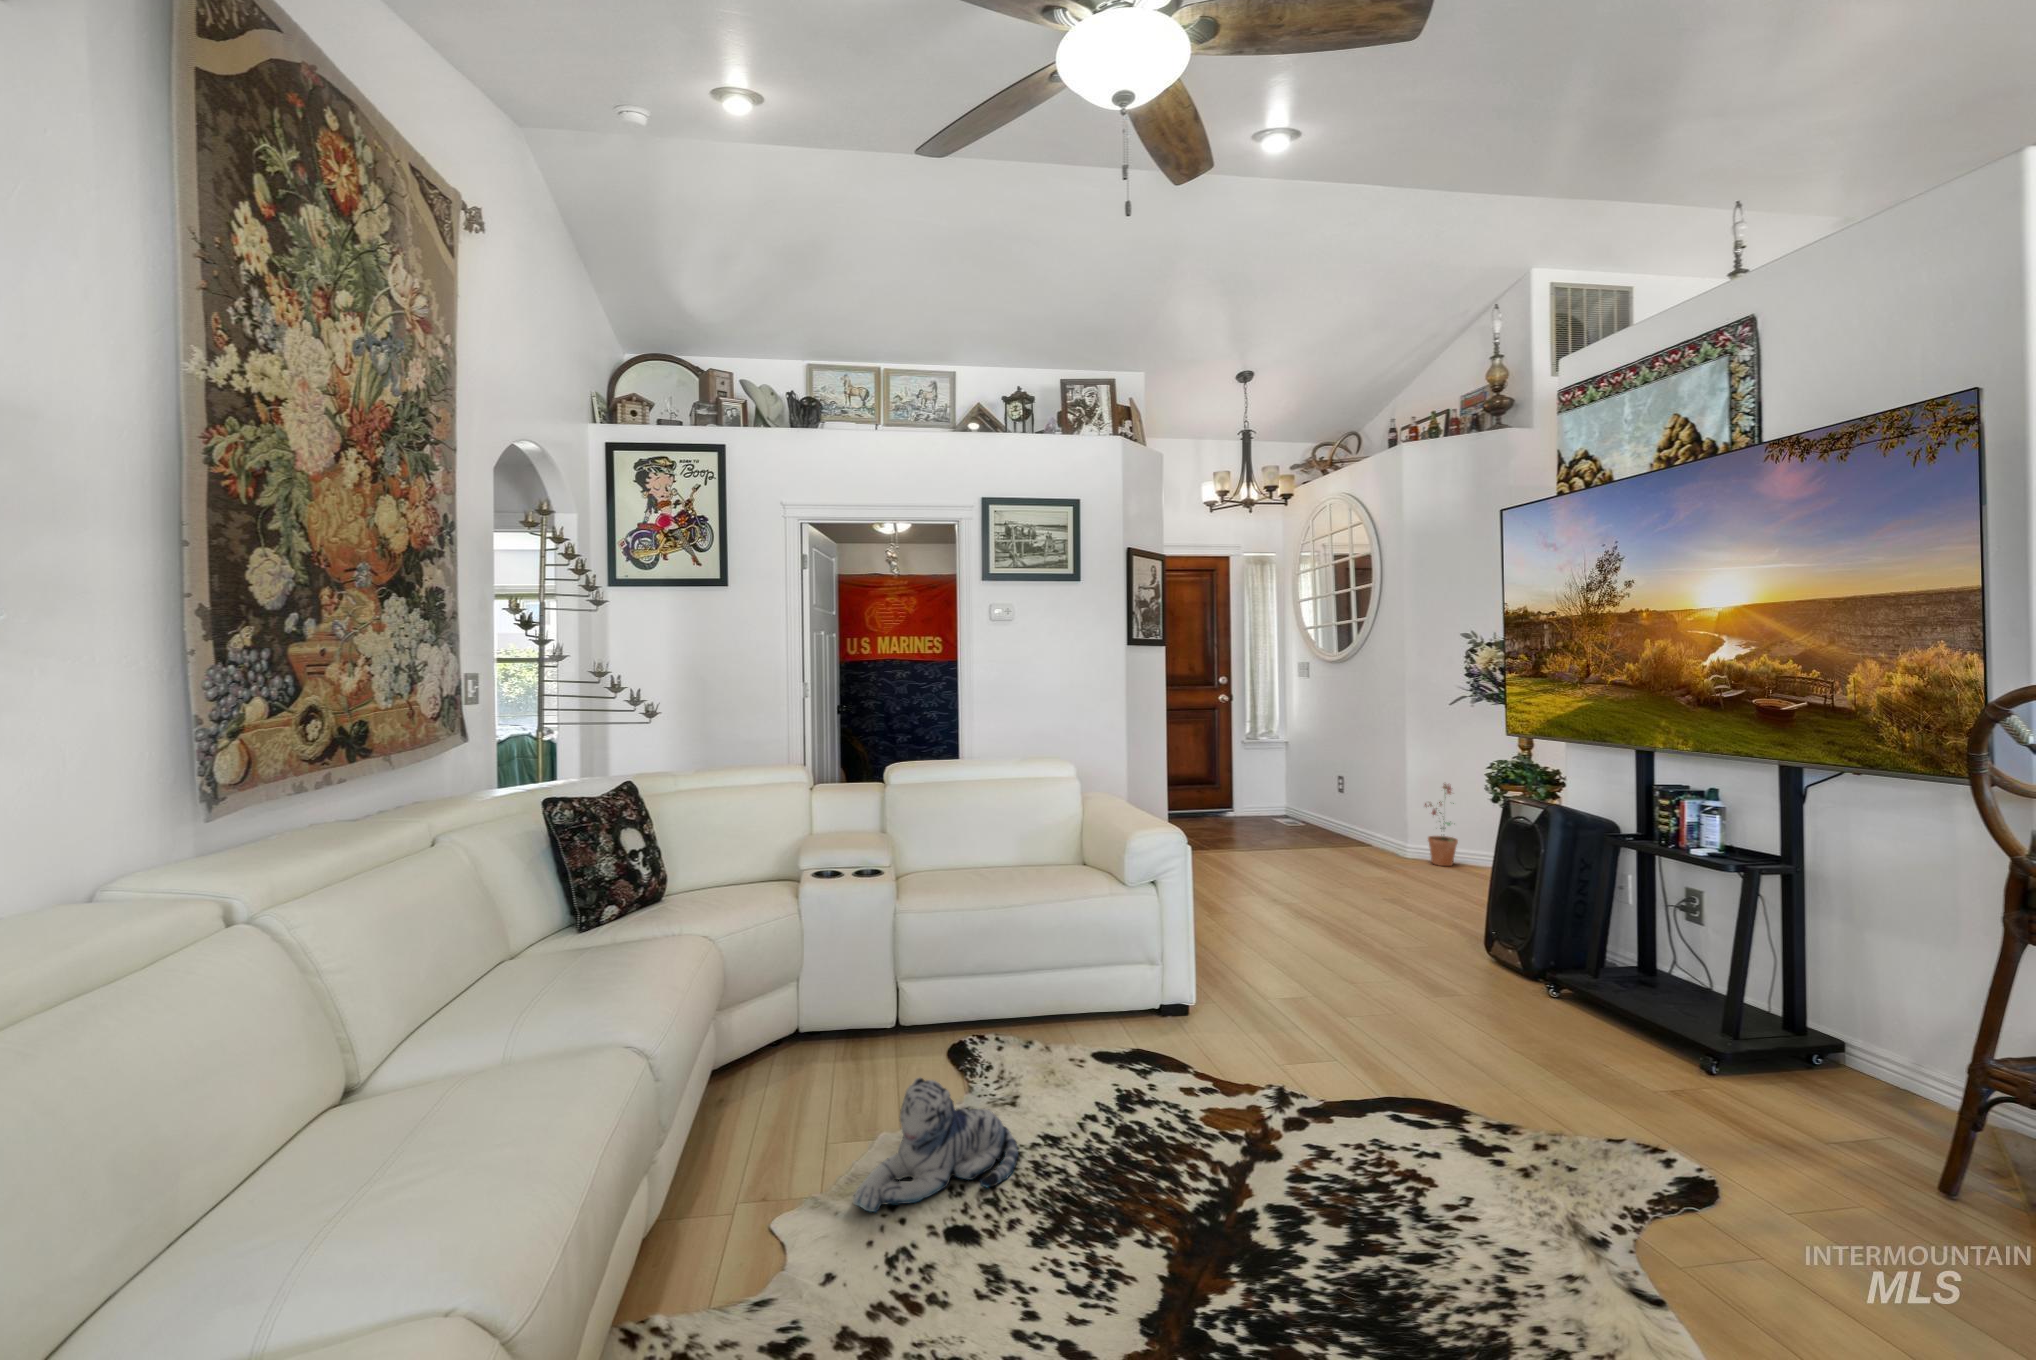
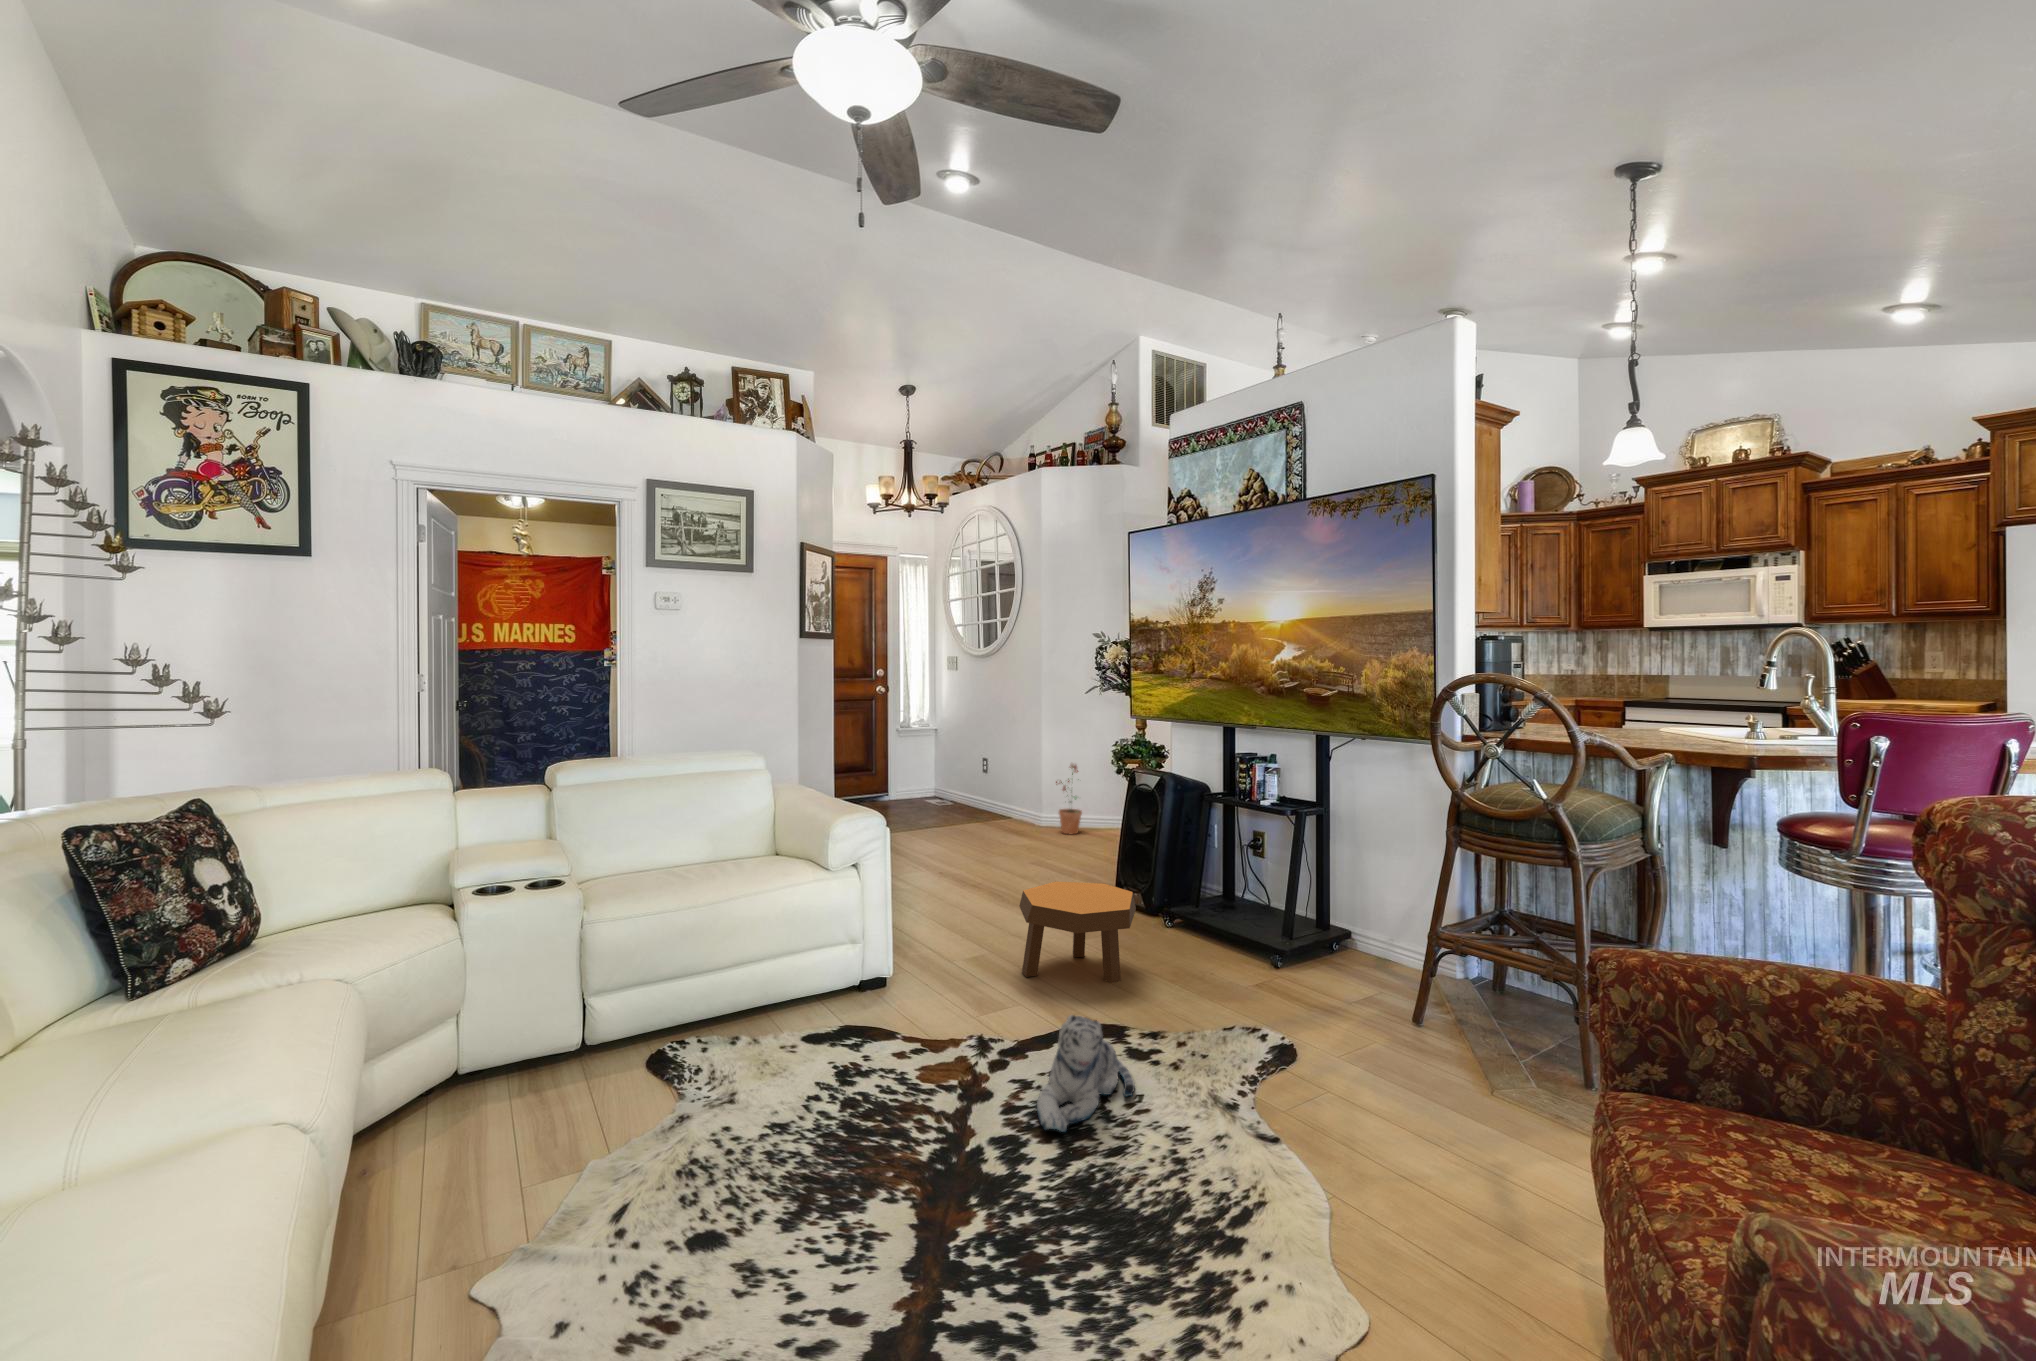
footstool: none [1346,919,1496,1048] -> present [1019,881,1136,983]
plush toy: present [853,1078,1019,1212] -> present [1037,1015,1135,1132]

